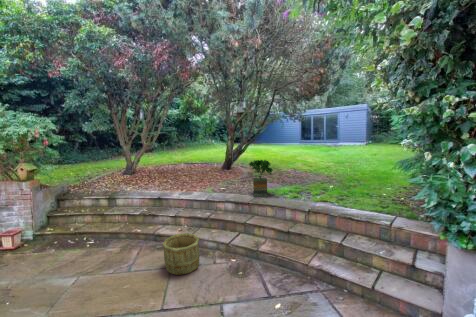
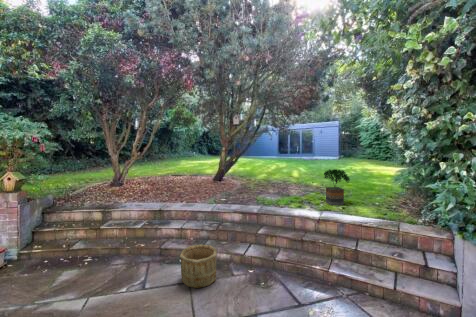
potted tree: present [249,160,273,197] -> present [324,169,350,205]

